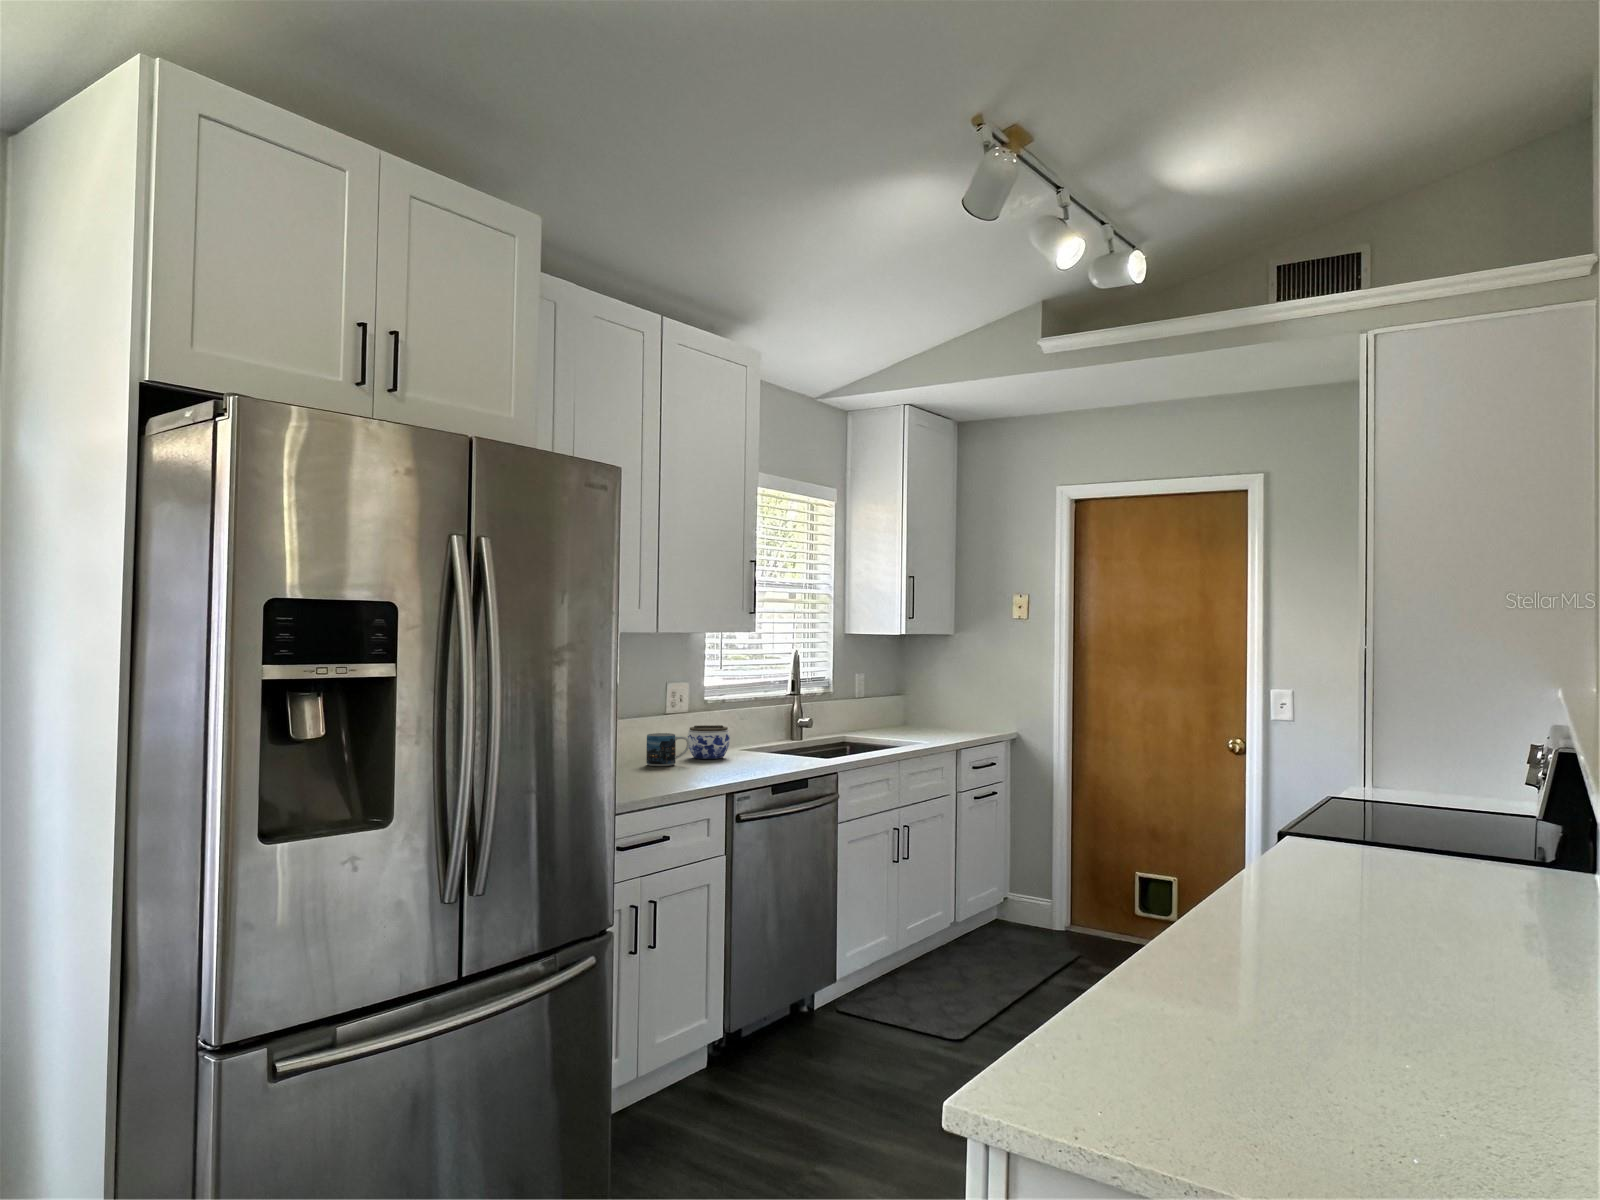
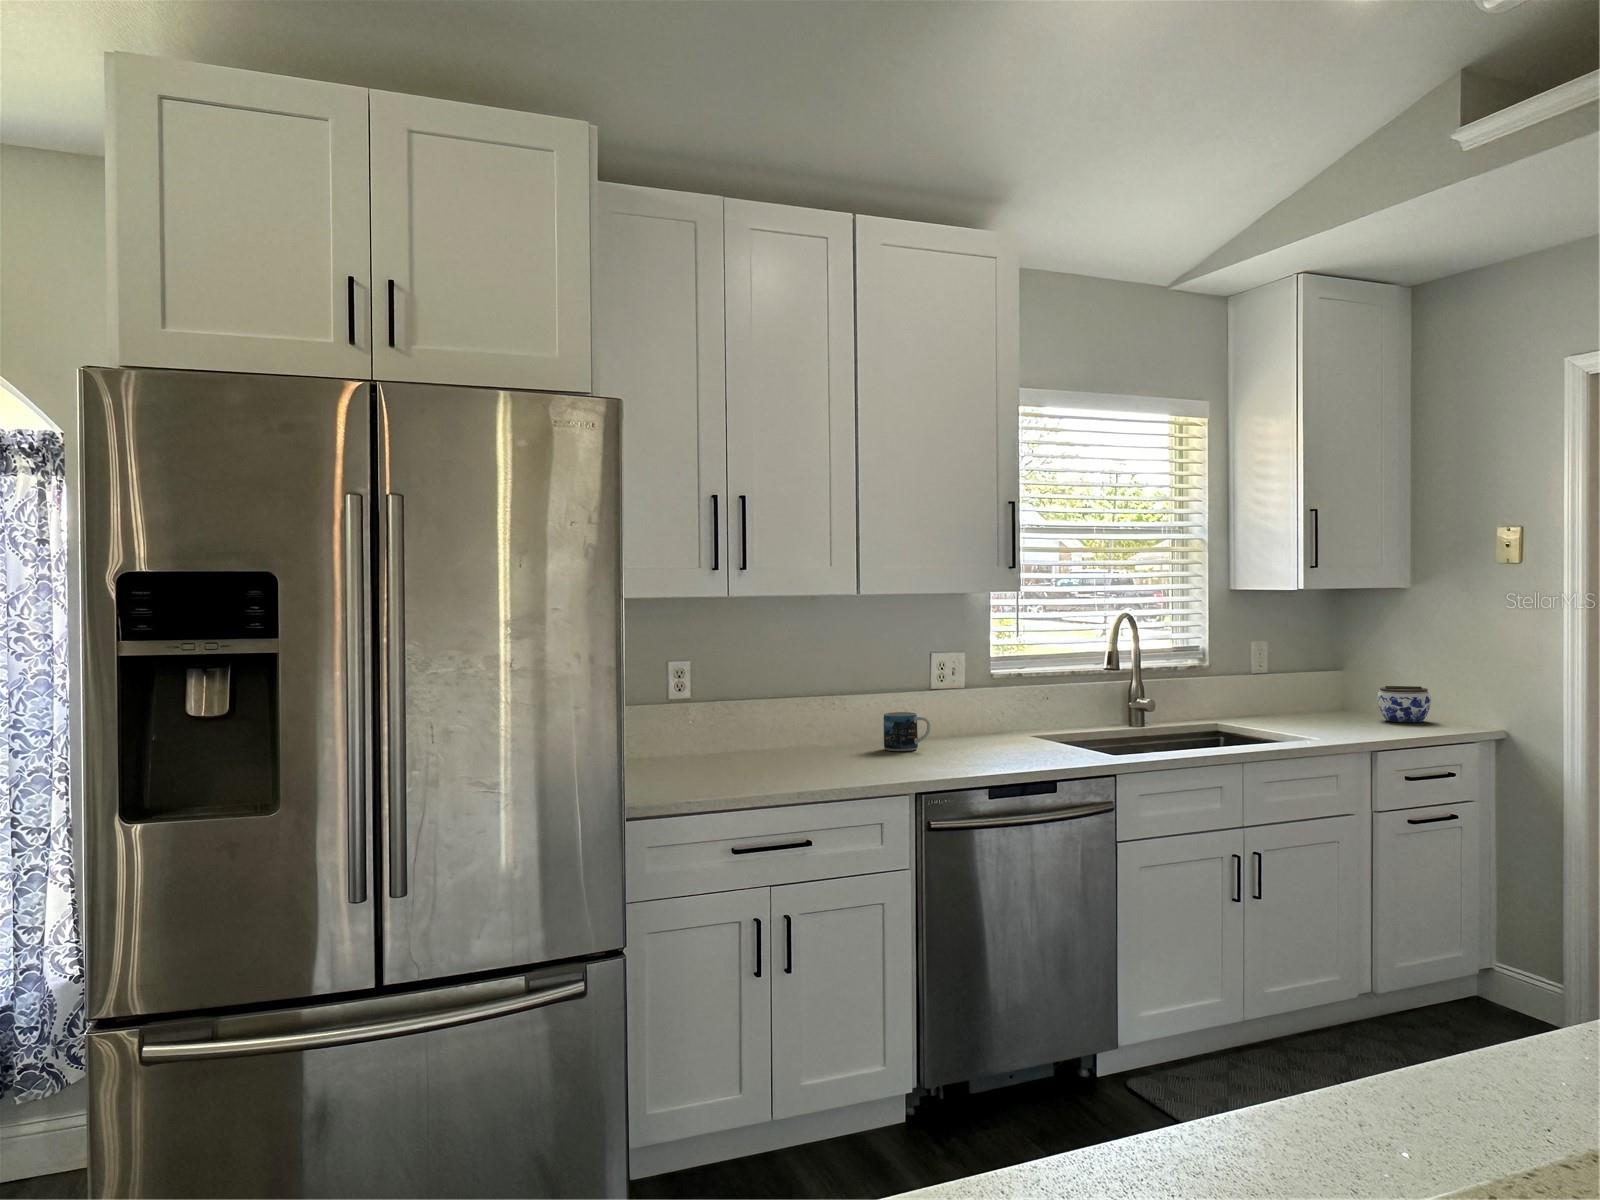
jar: present [687,725,730,759] -> present [1378,686,1431,722]

